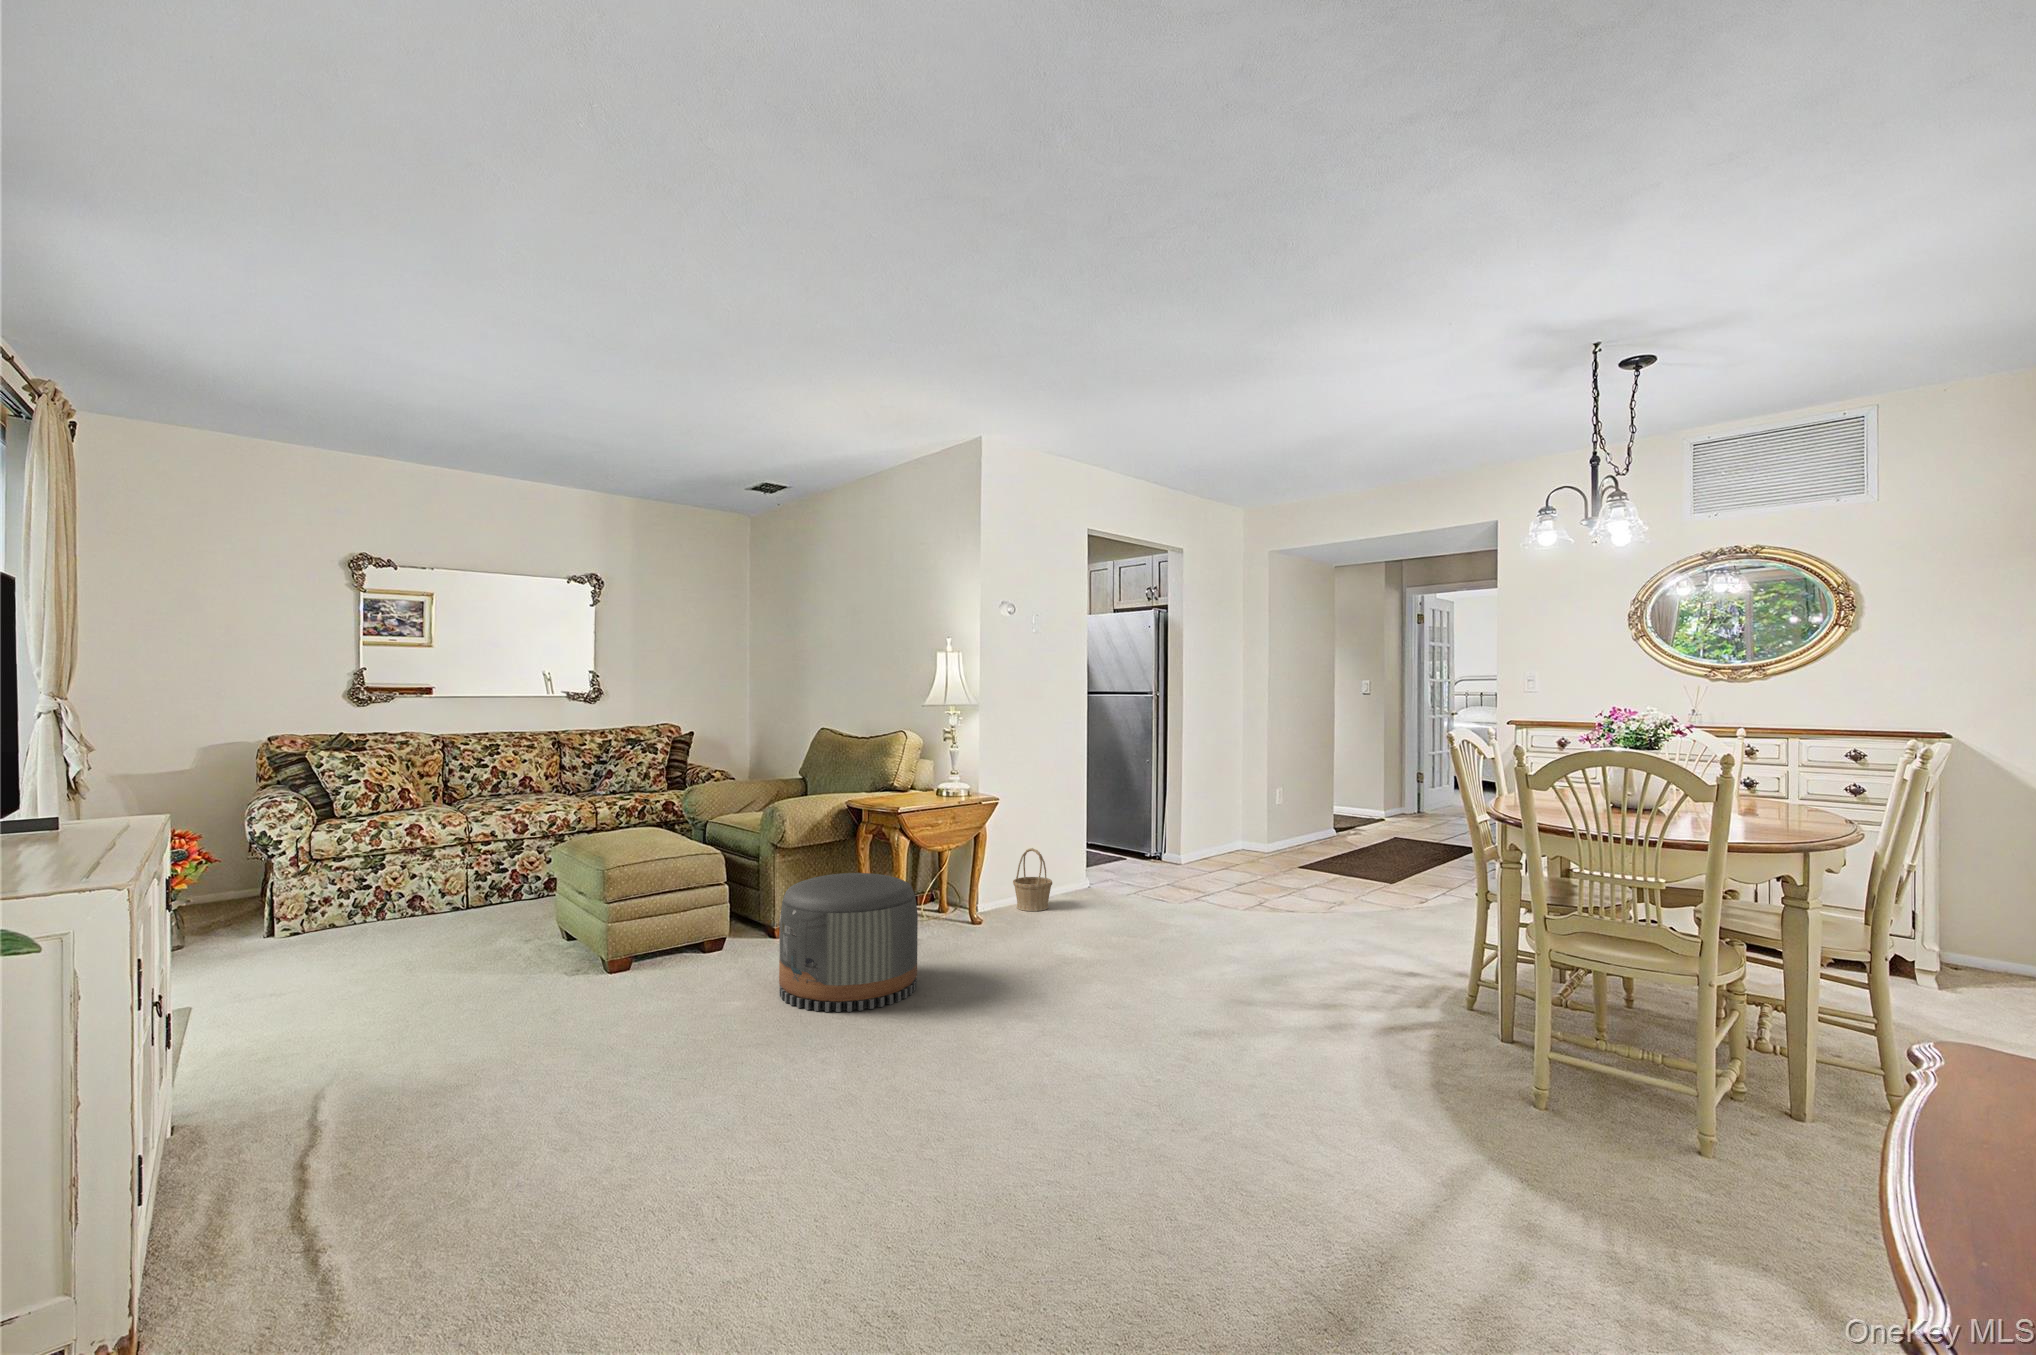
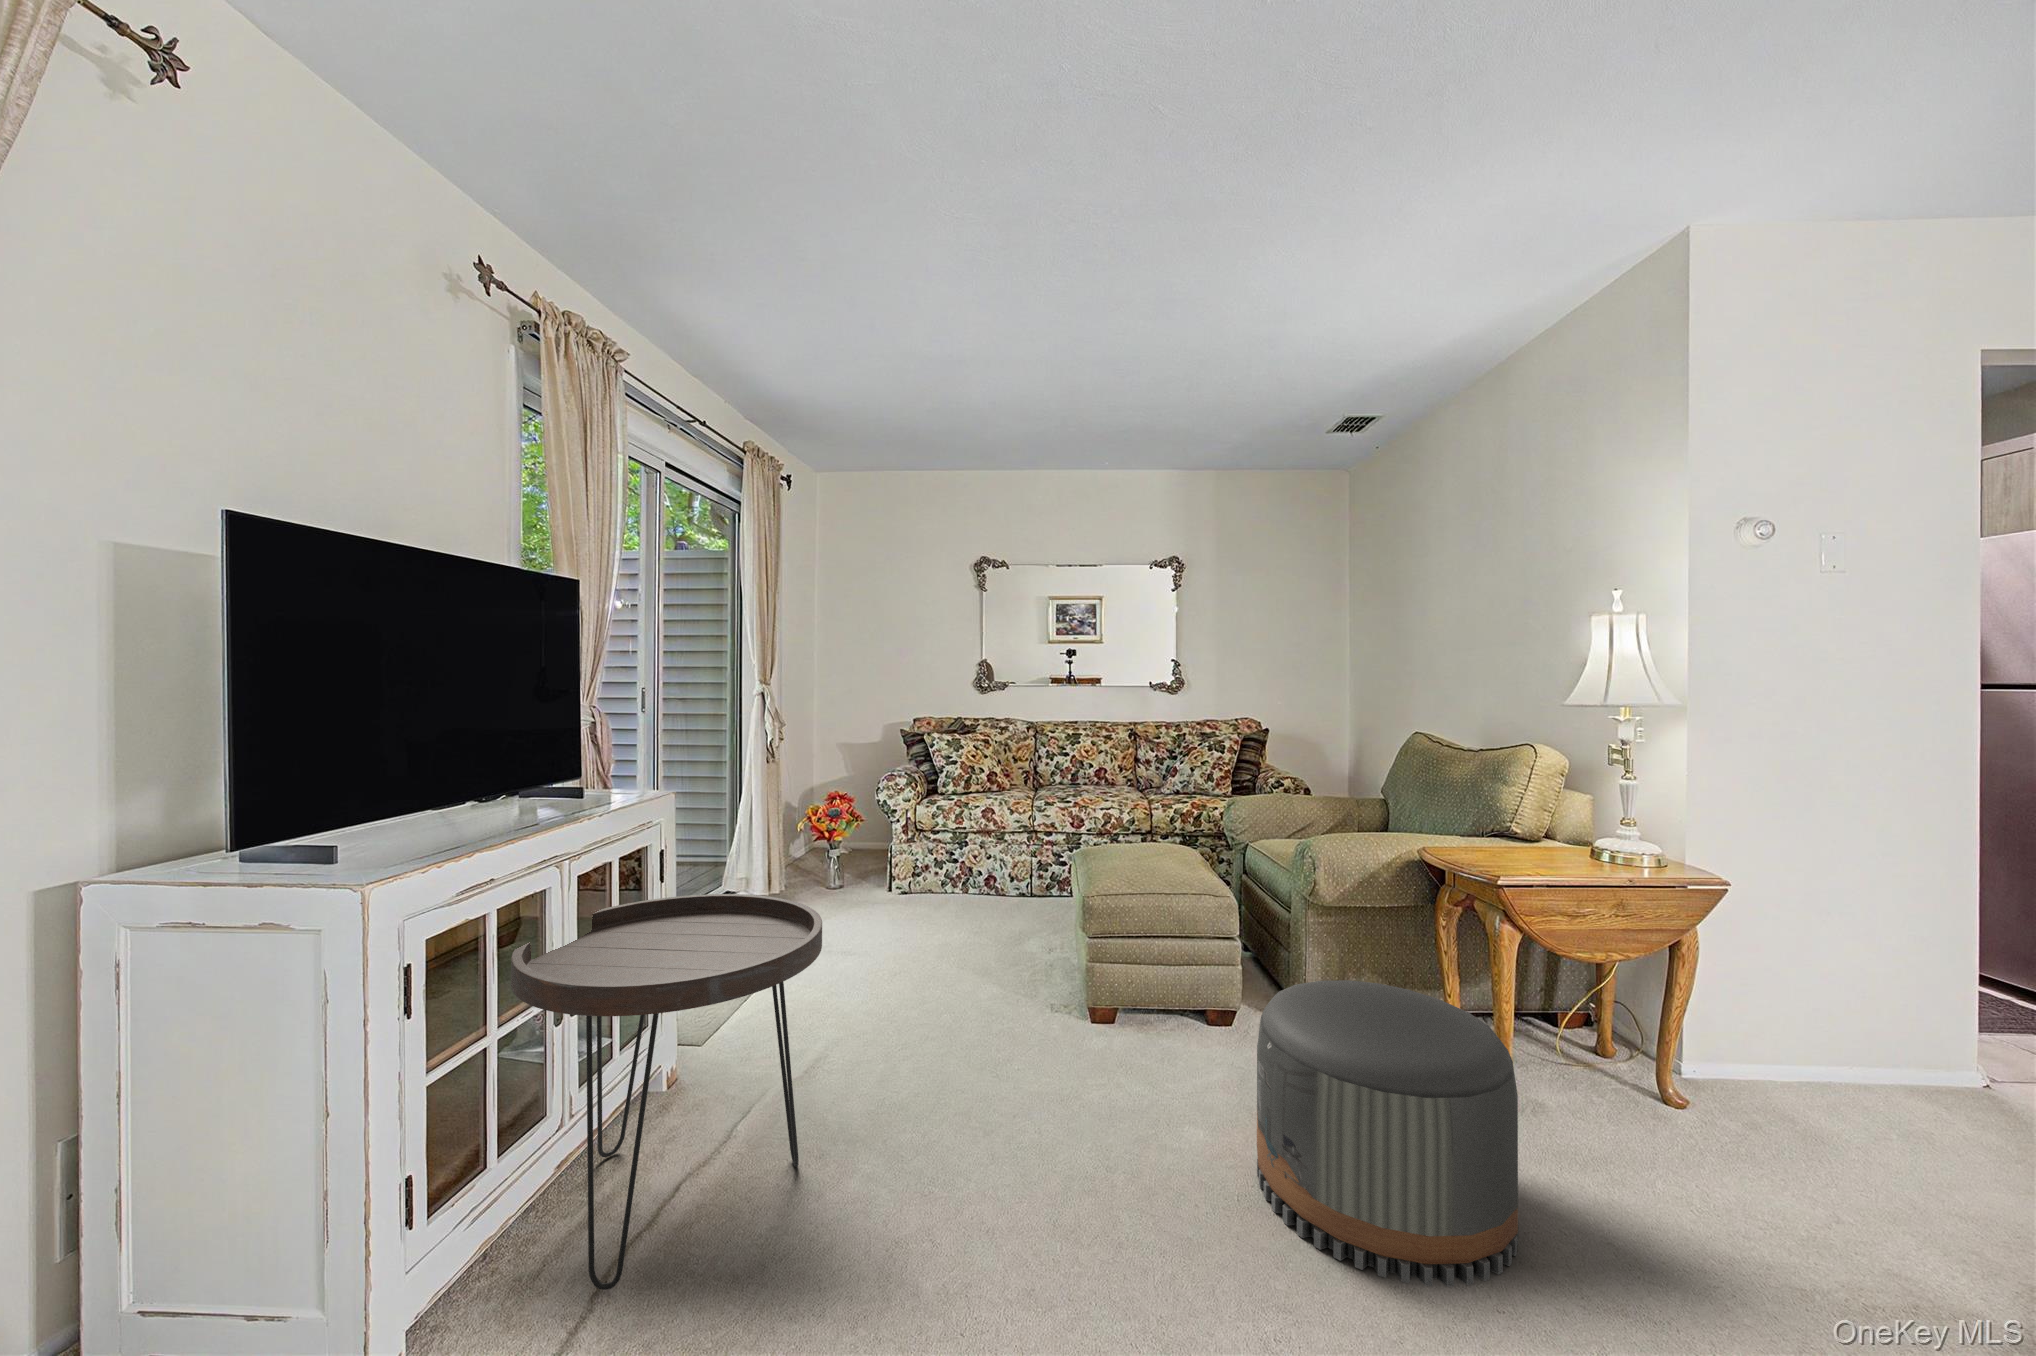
basket: present [1013,848,1052,911] -> none [1769,984,1880,1116]
side table: none [194,881,490,1168] -> present [511,894,822,1290]

